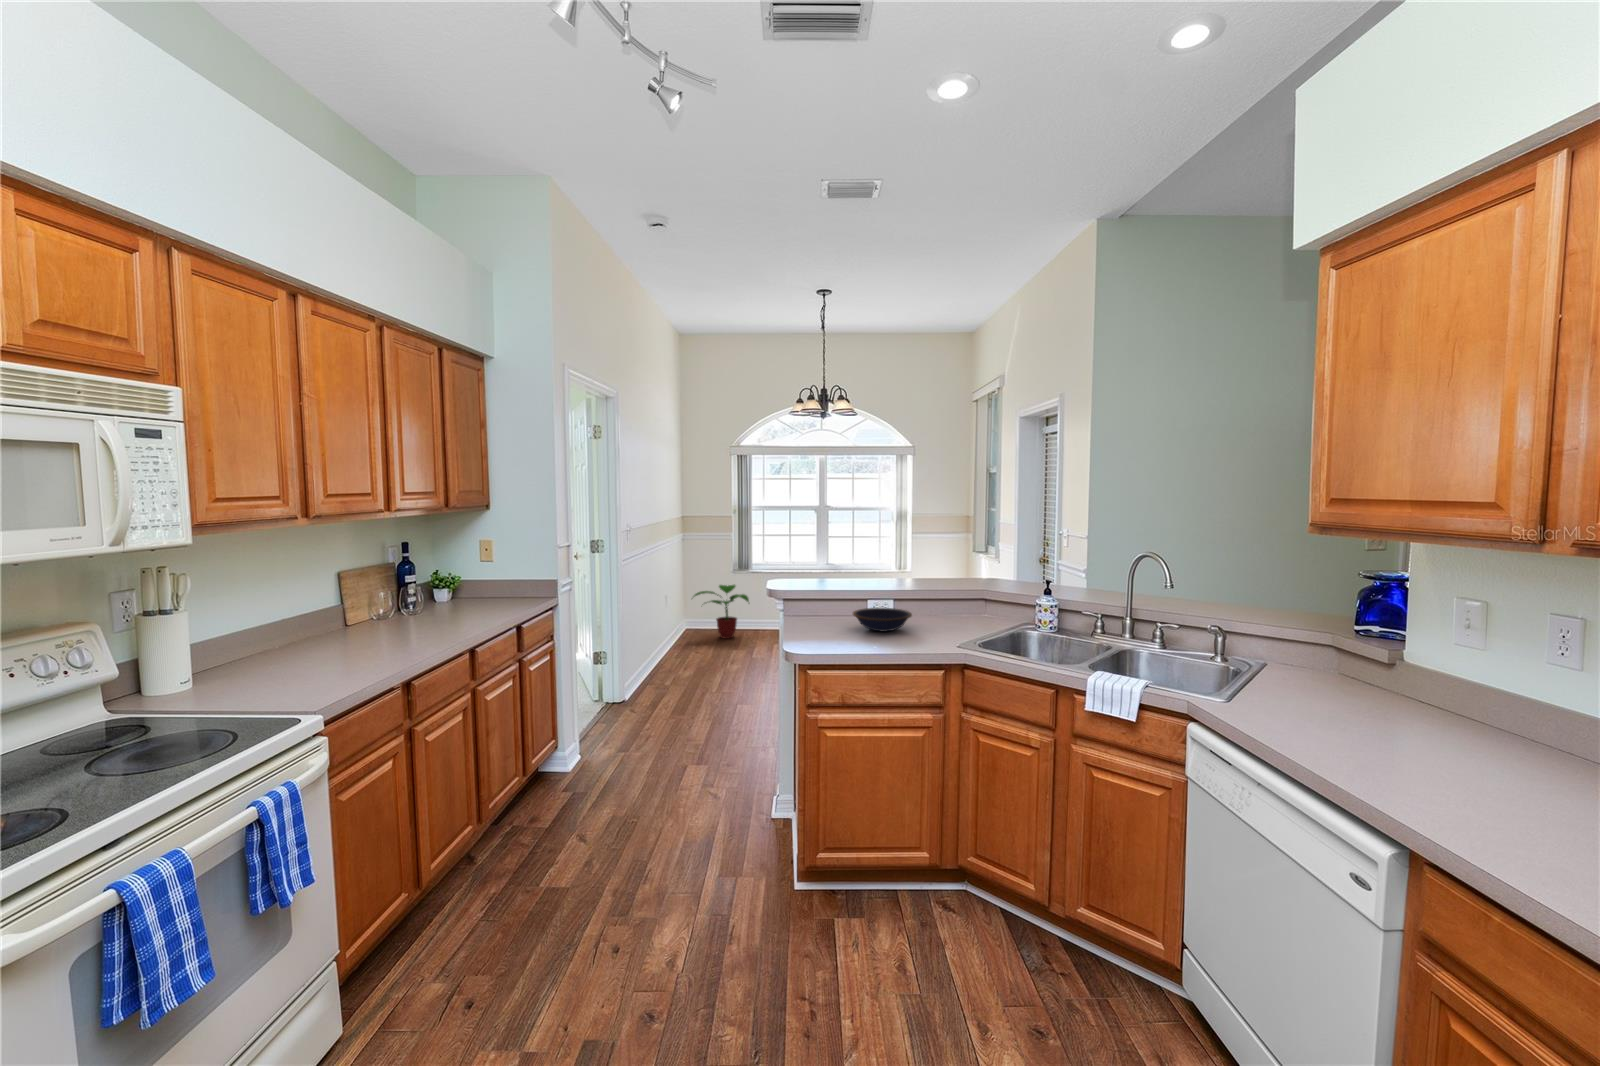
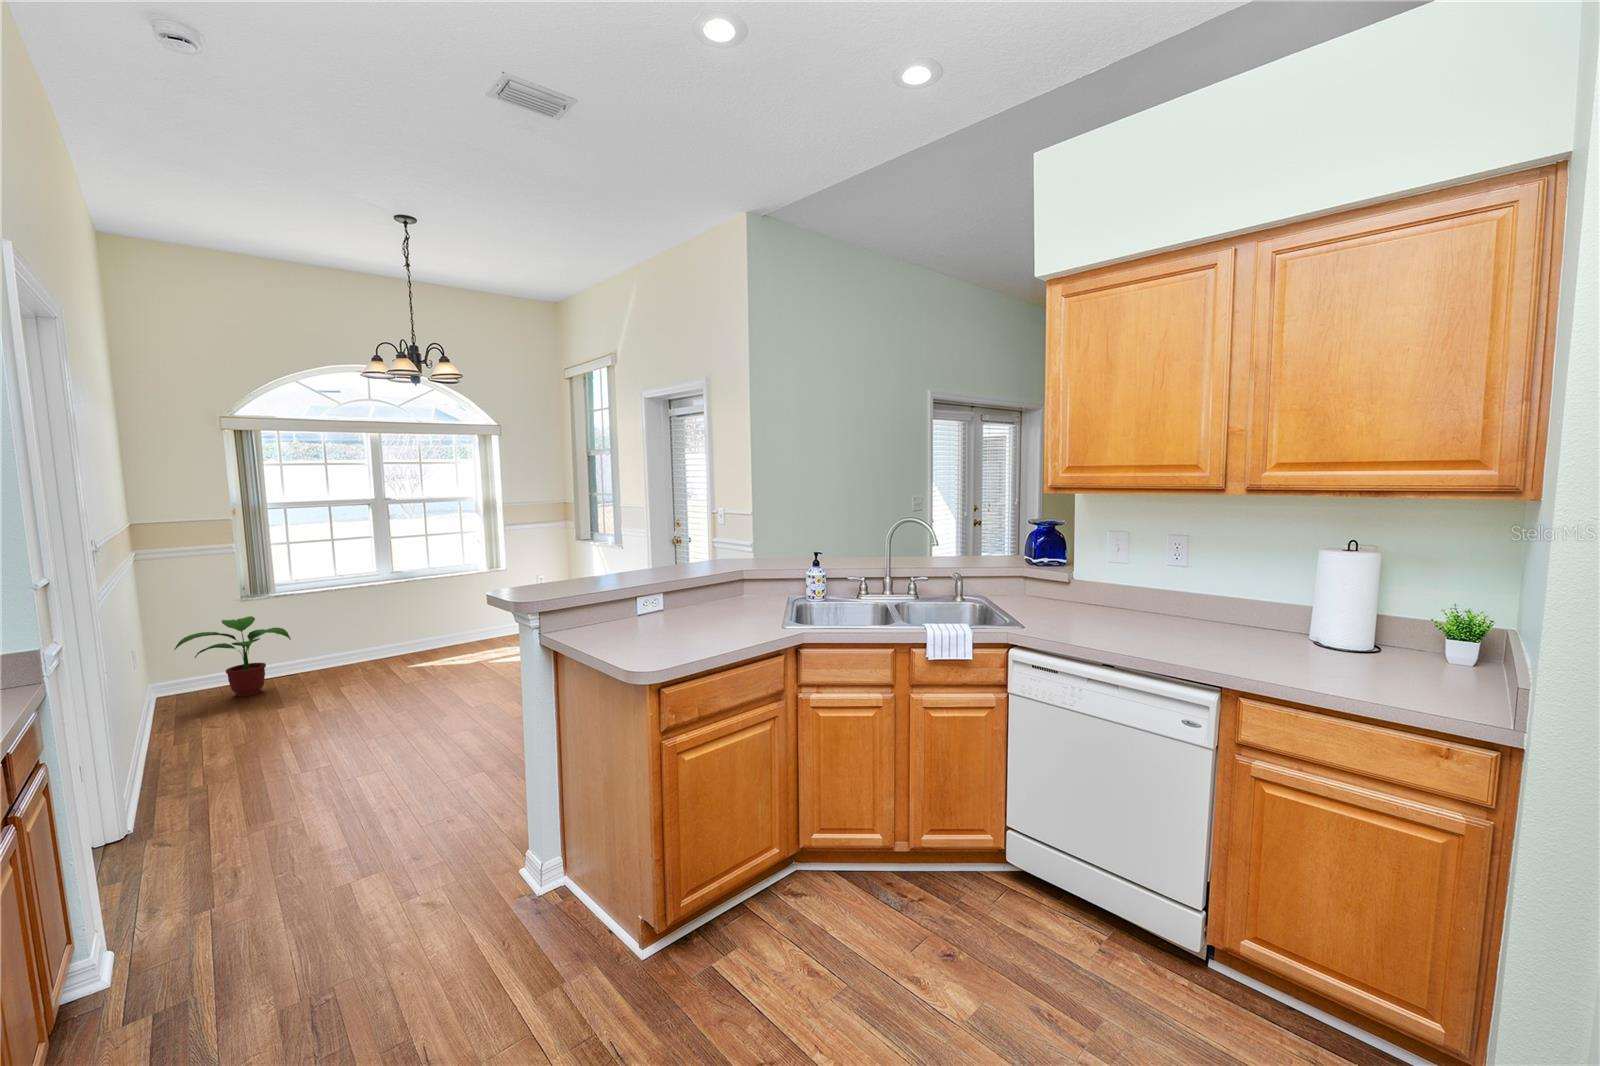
bowl: present [853,608,912,631] -> none [642,602,710,630]

